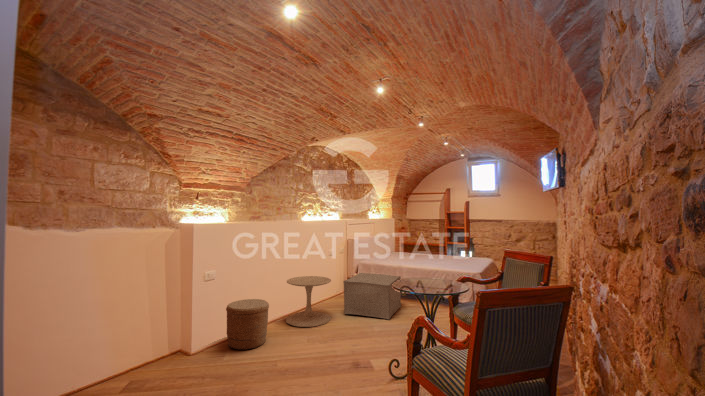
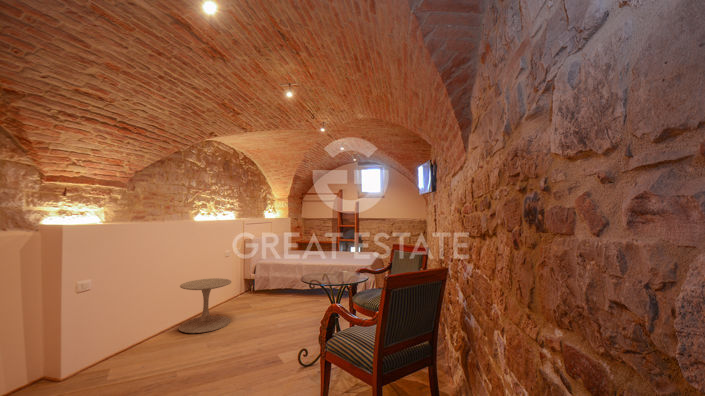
ottoman: present [343,273,401,319] -> none [244,272,301,314]
woven basket: present [226,299,269,350] -> none [105,309,162,368]

